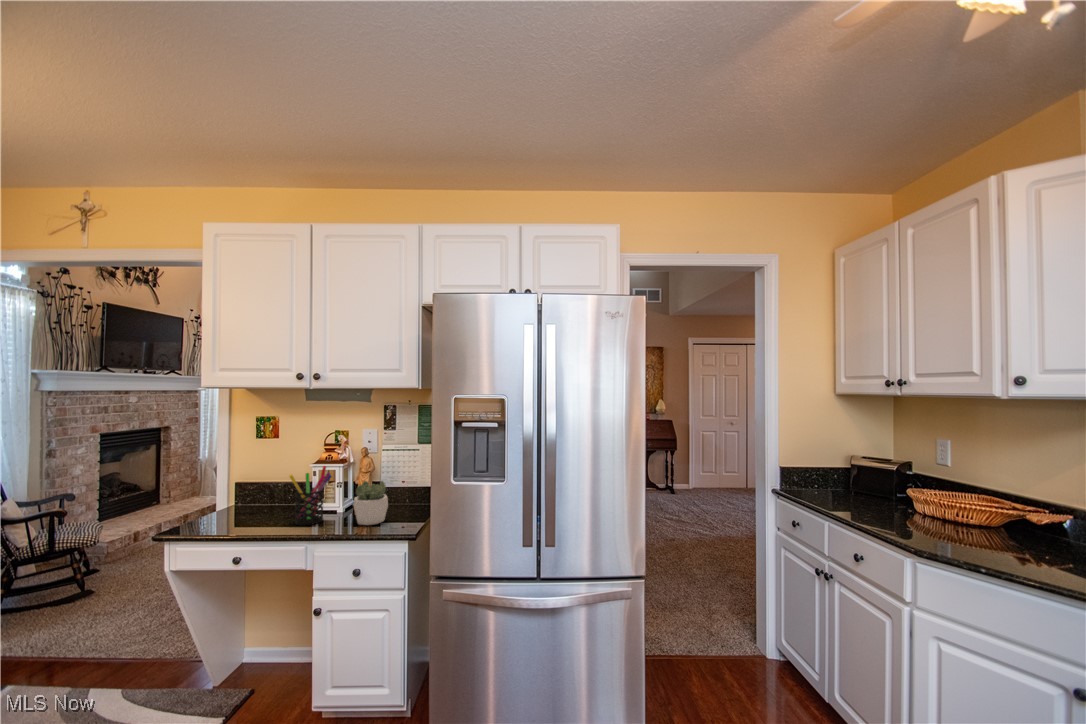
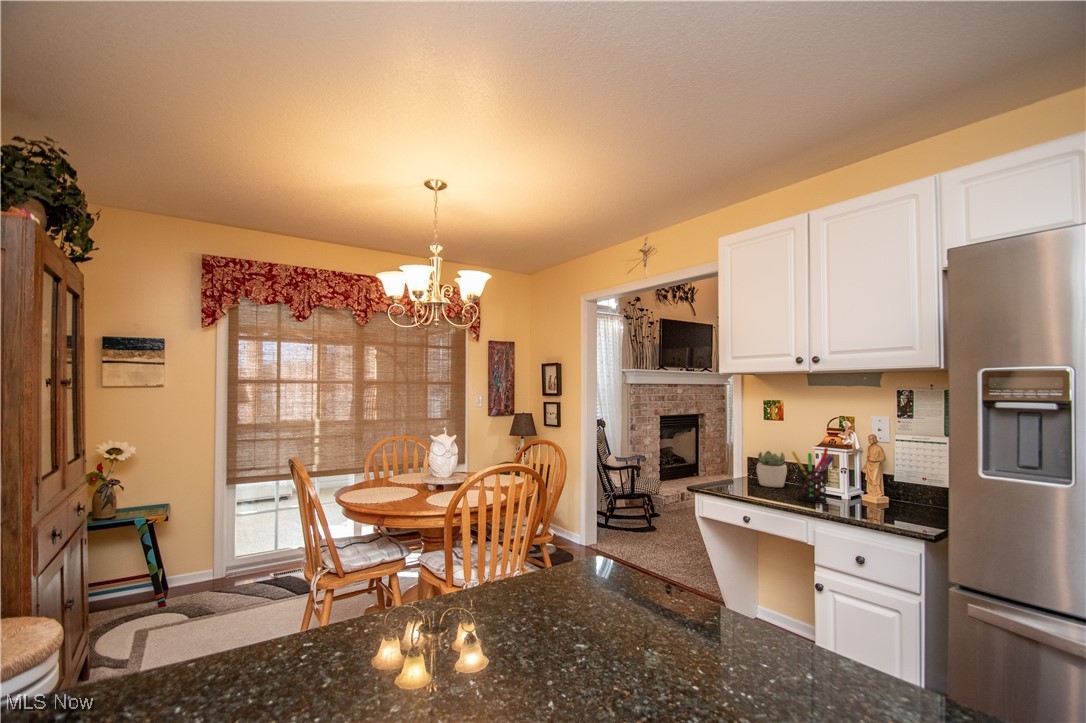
succulent plant: present [353,481,388,525] -> present [756,451,787,487]

